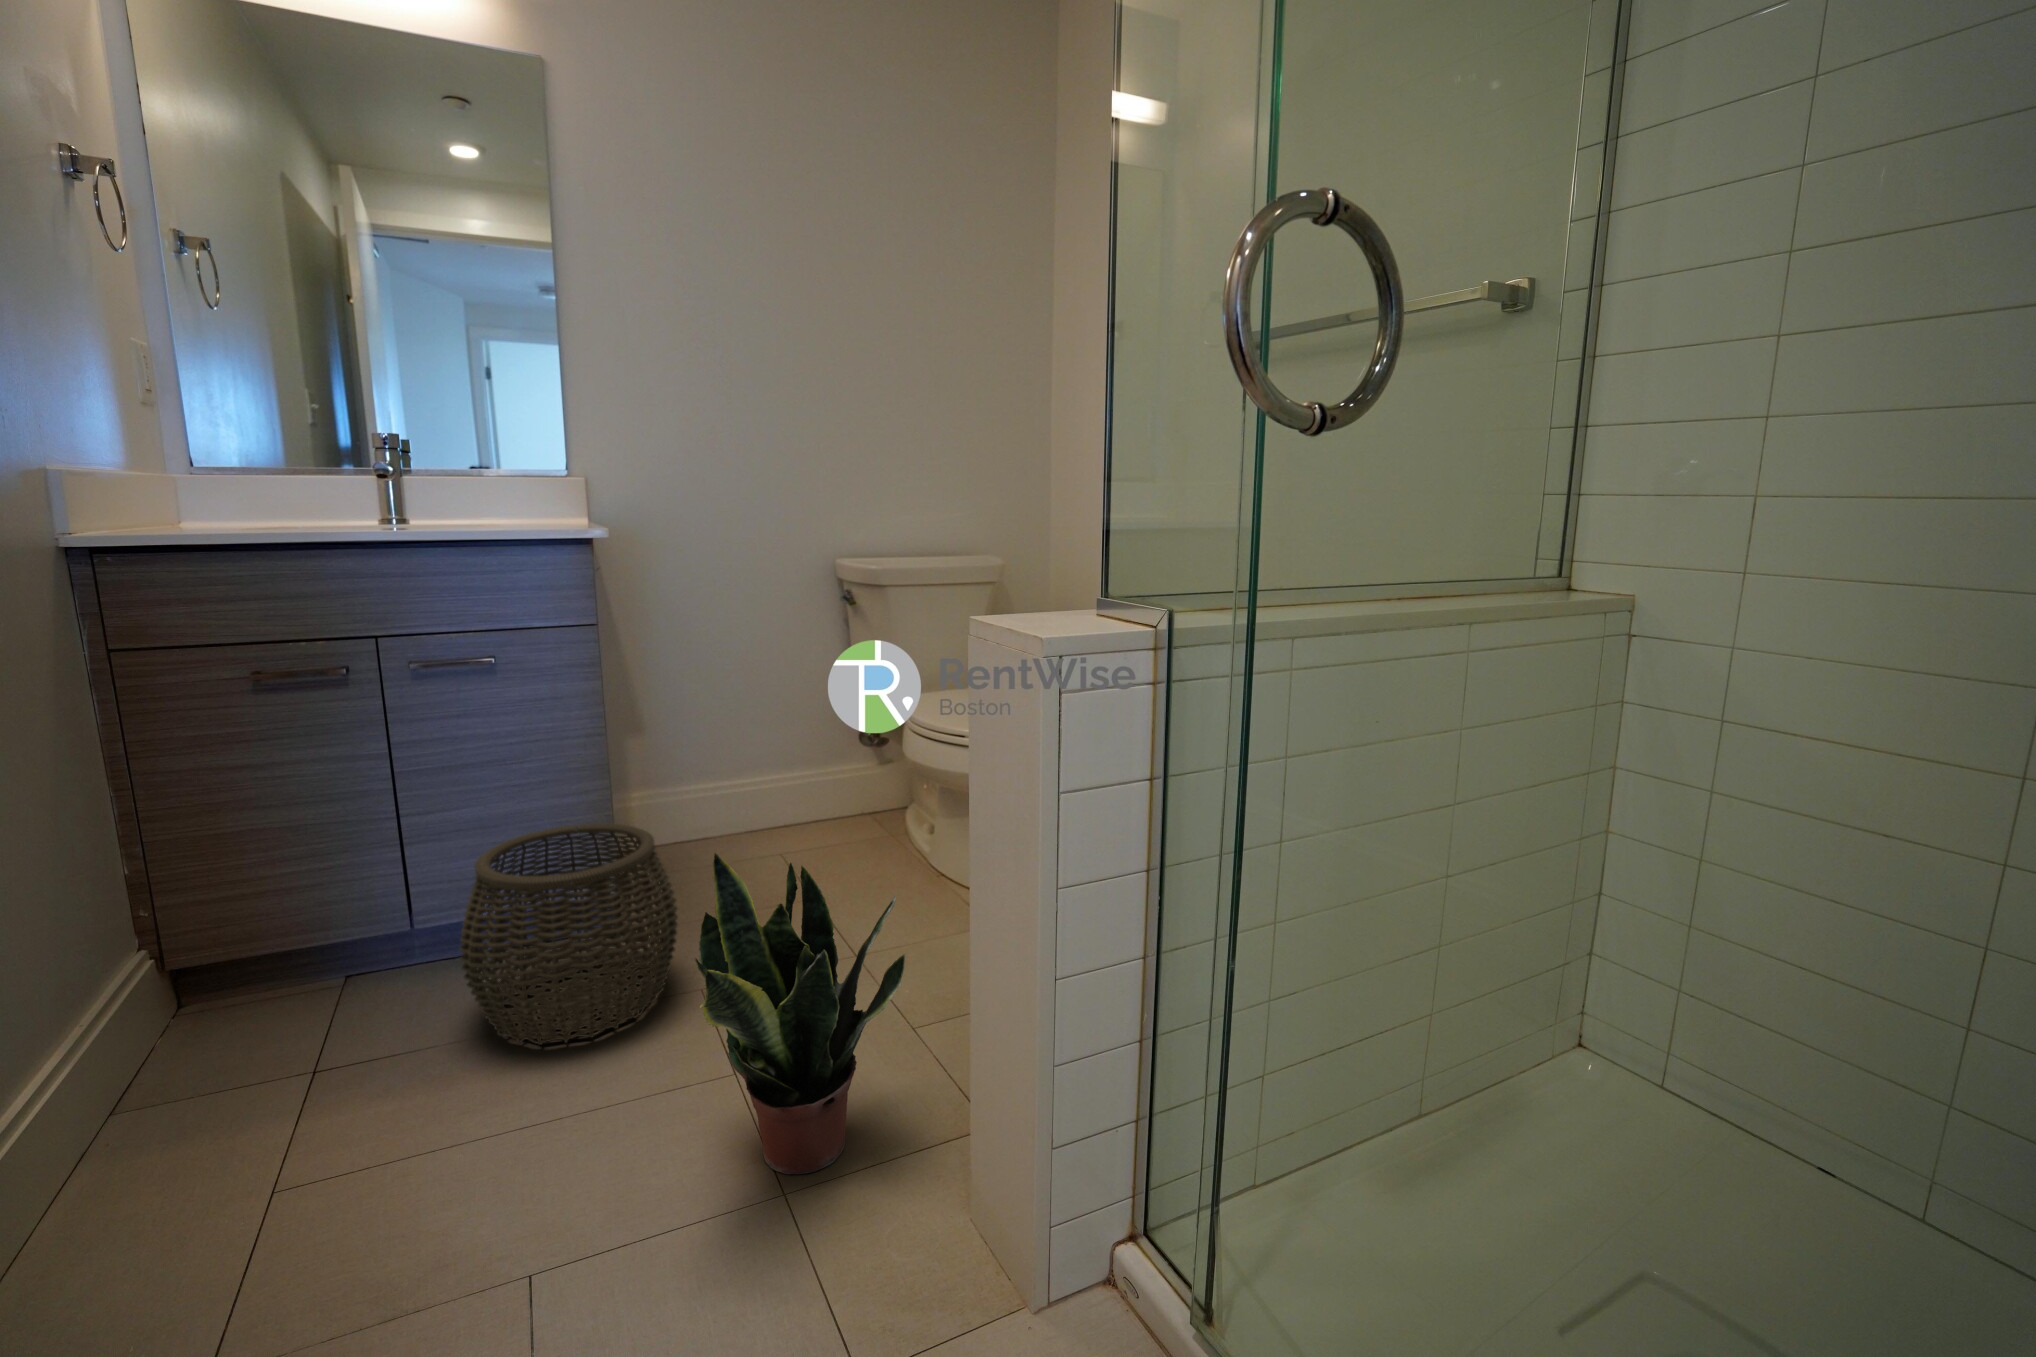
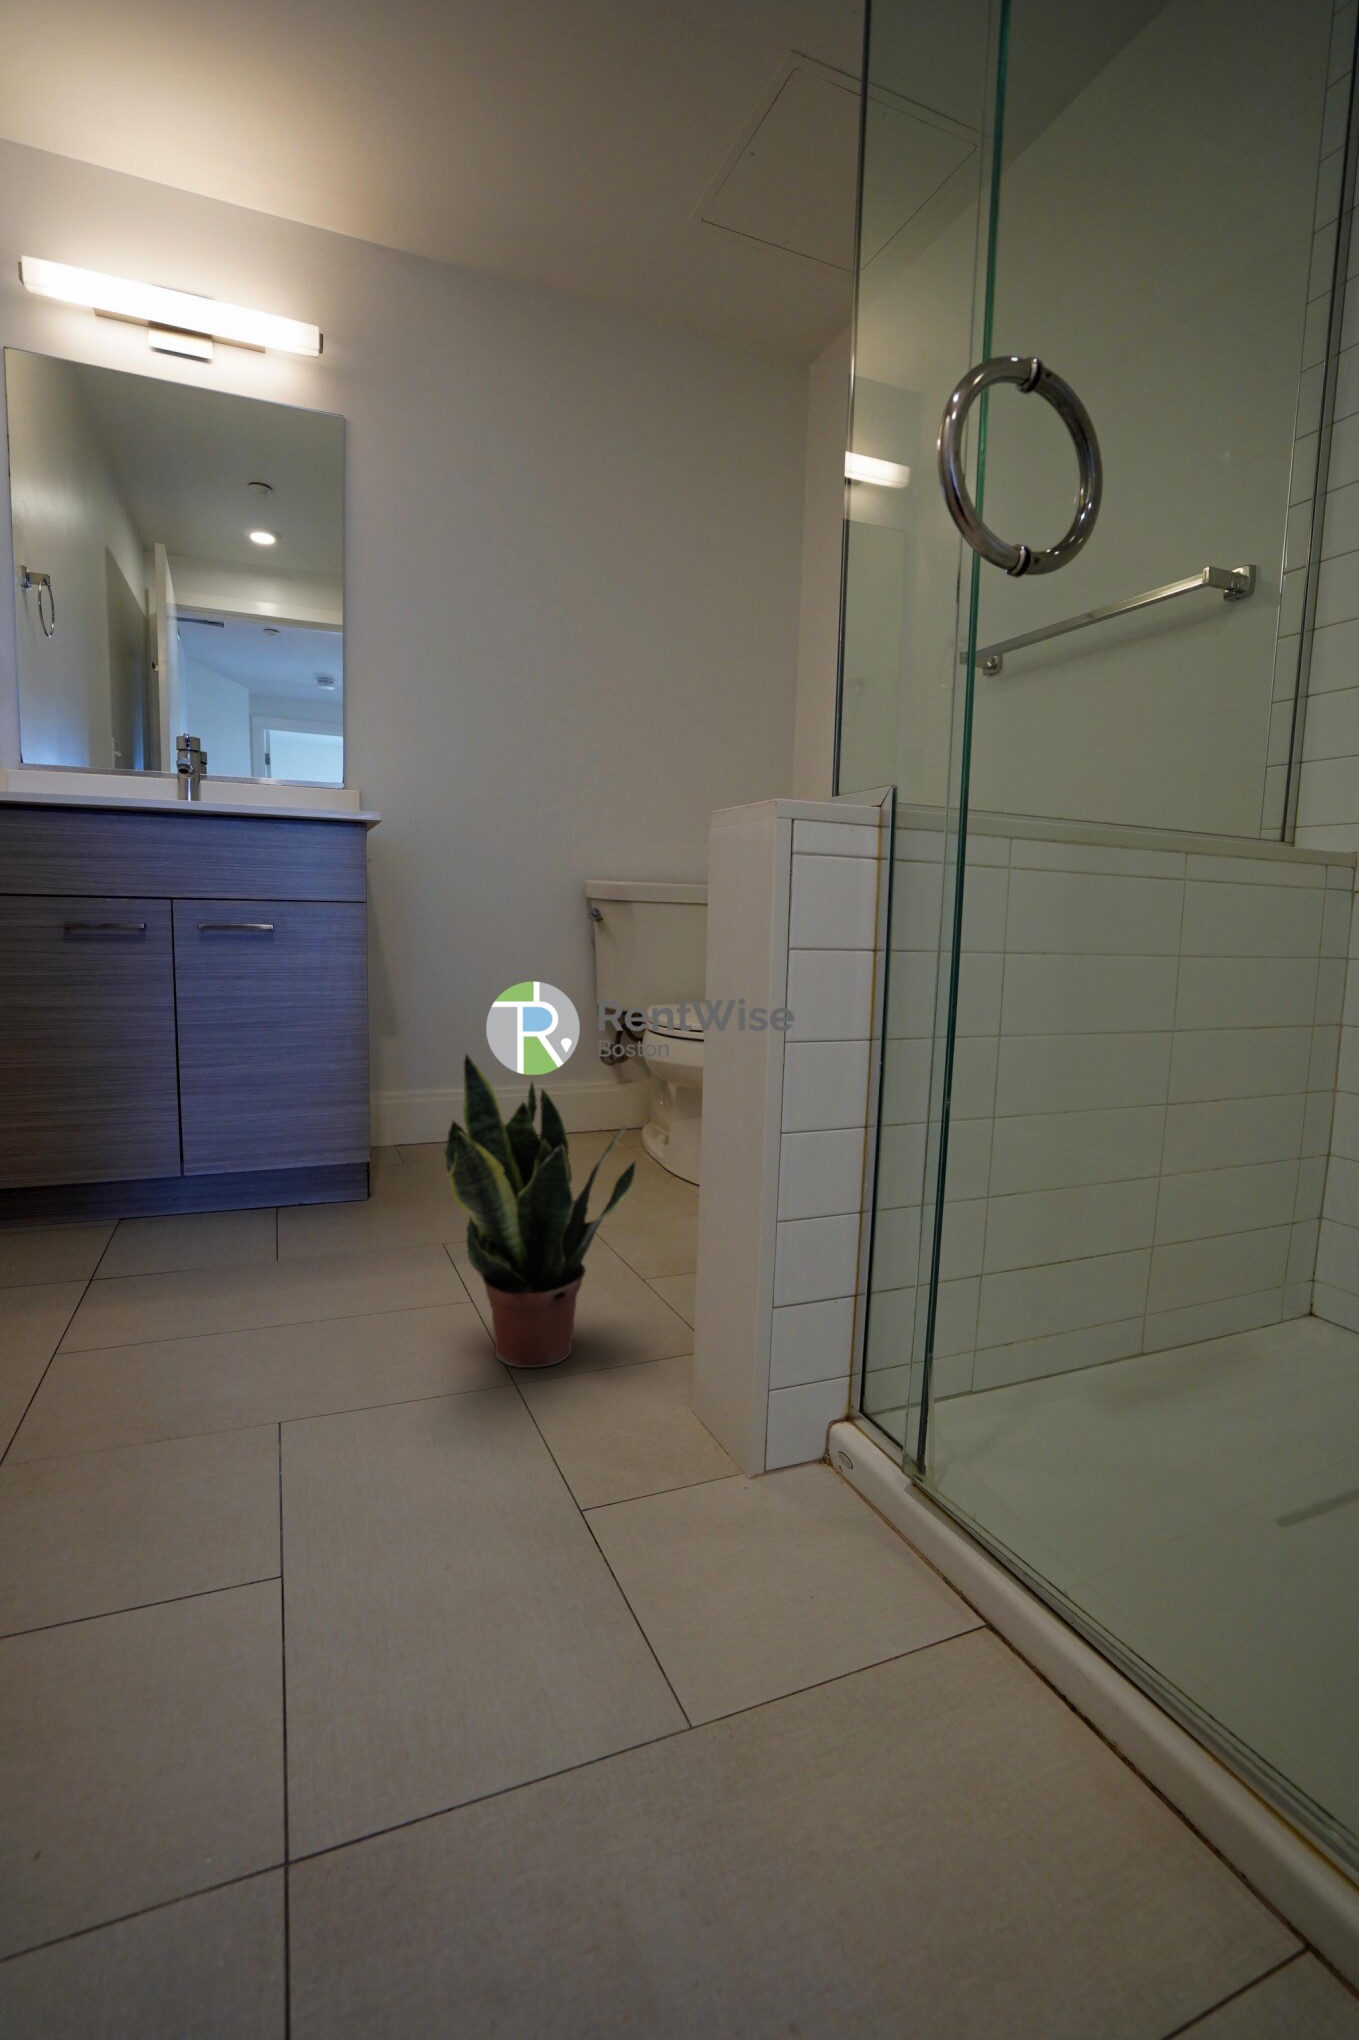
woven basket: present [460,823,678,1045] -> none [224,1081,420,1269]

